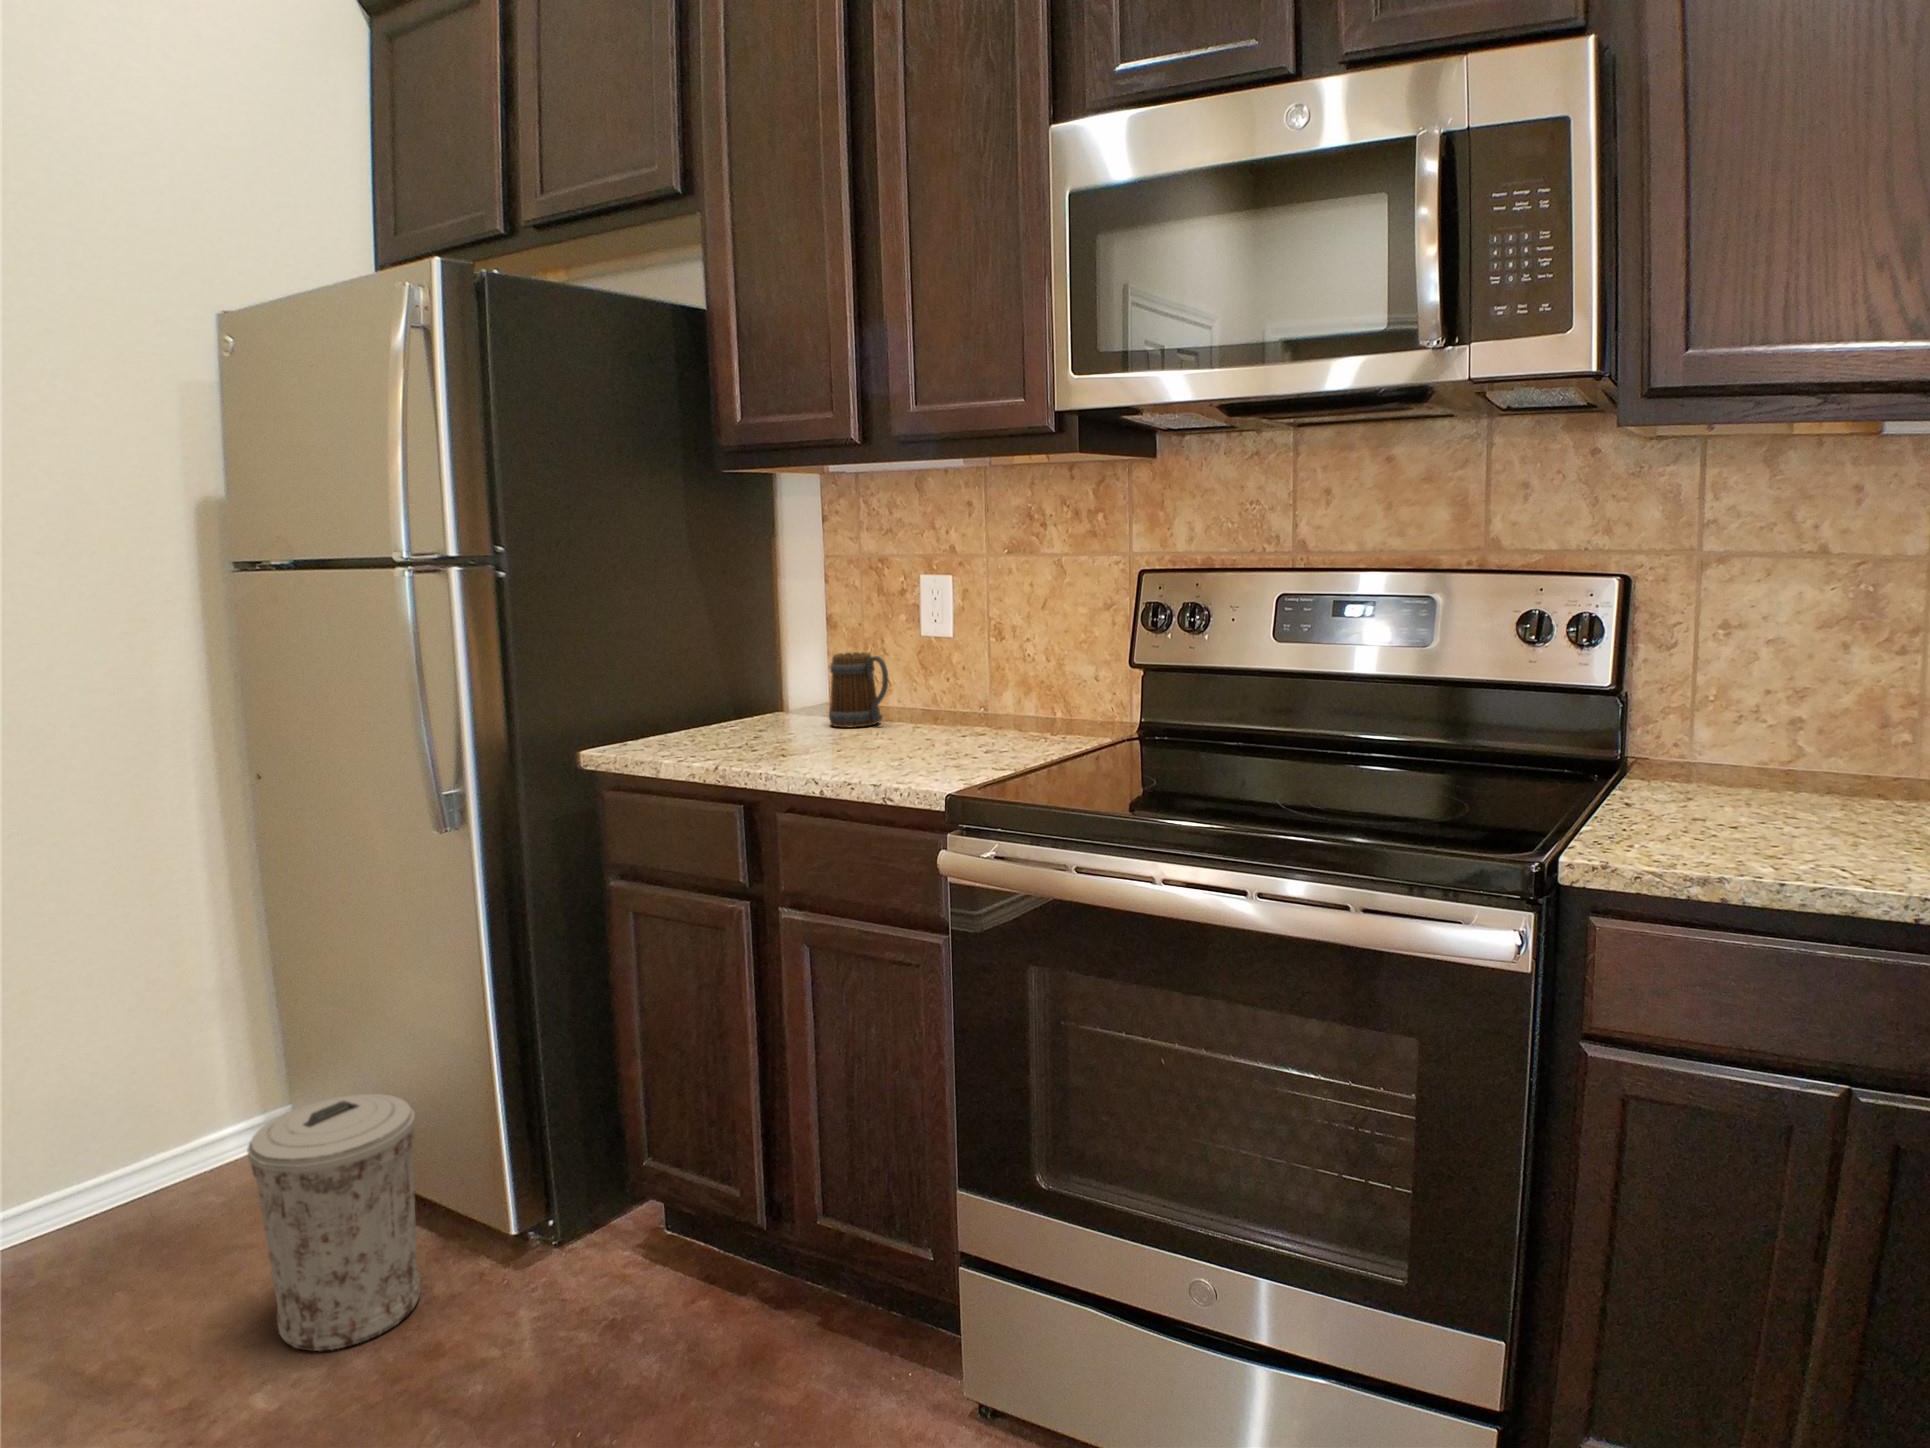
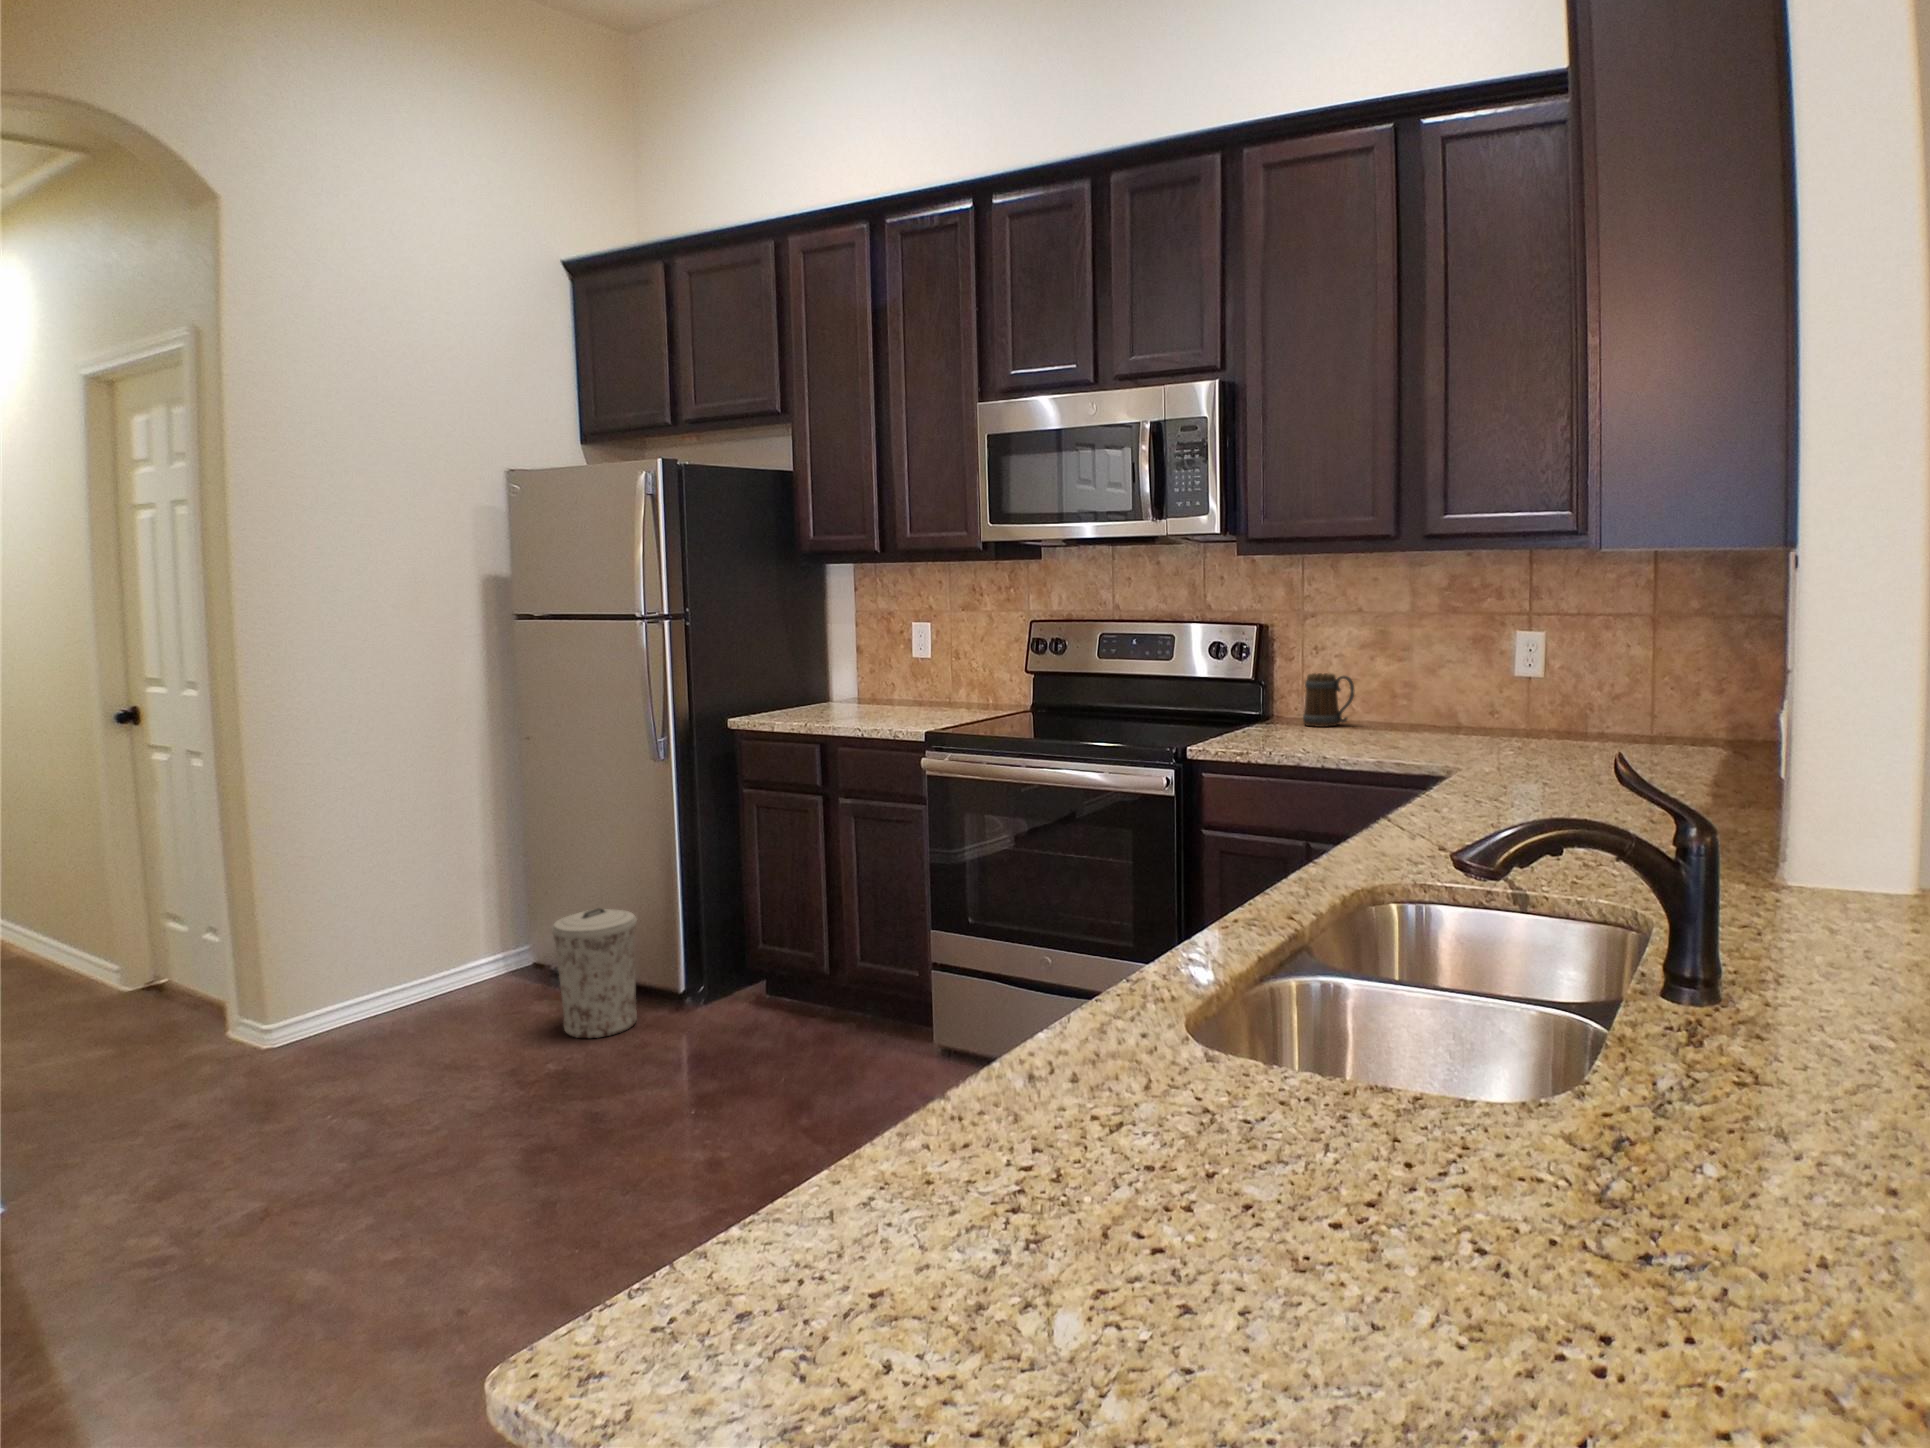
mug: present [829,652,888,727] -> present [1303,673,1354,727]

